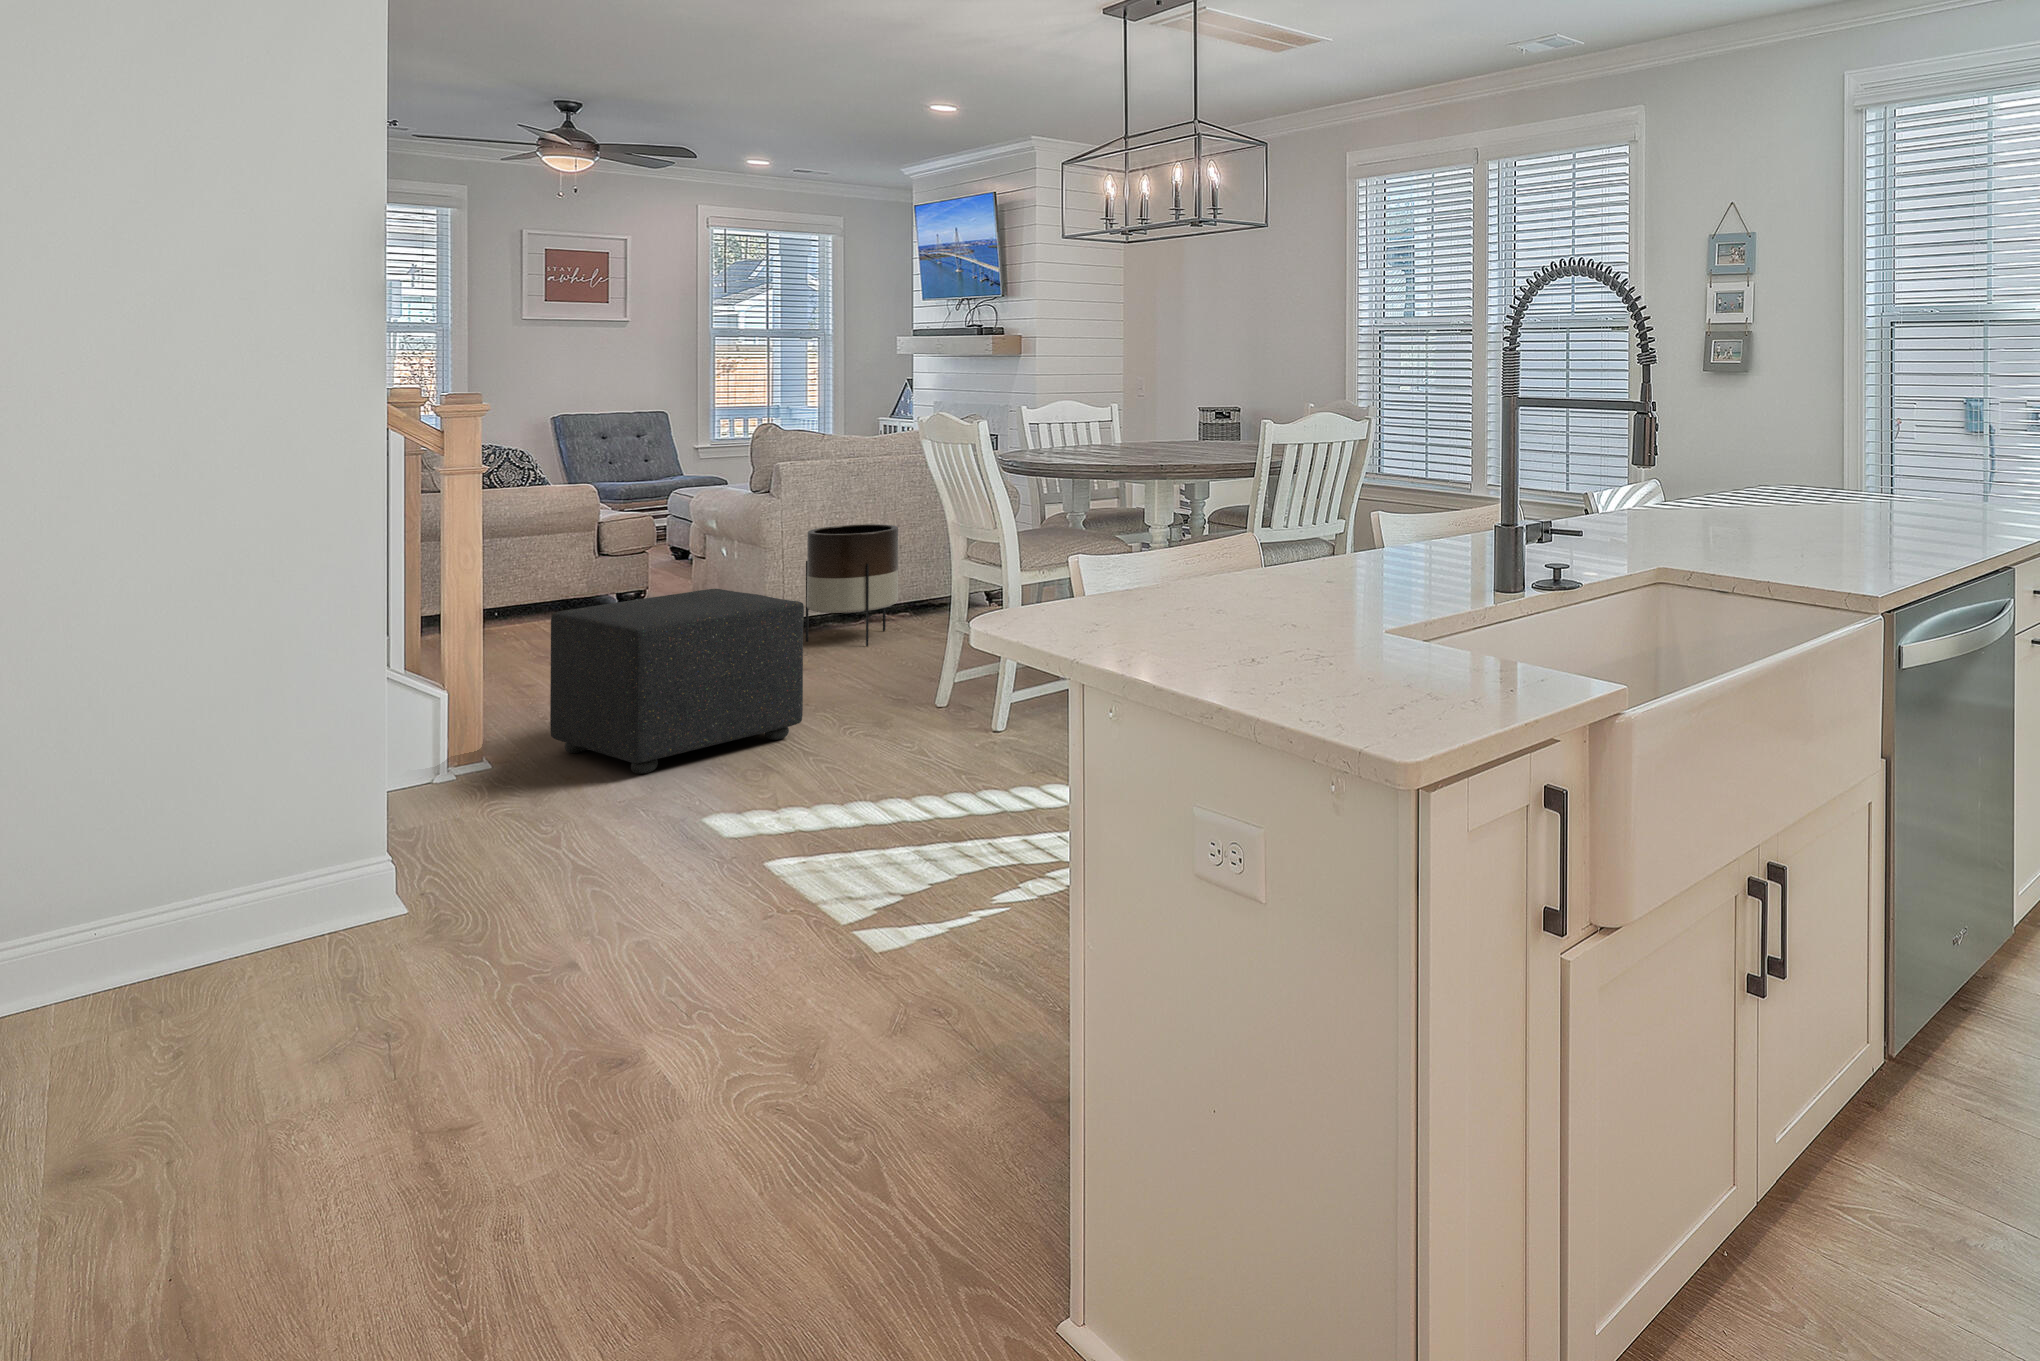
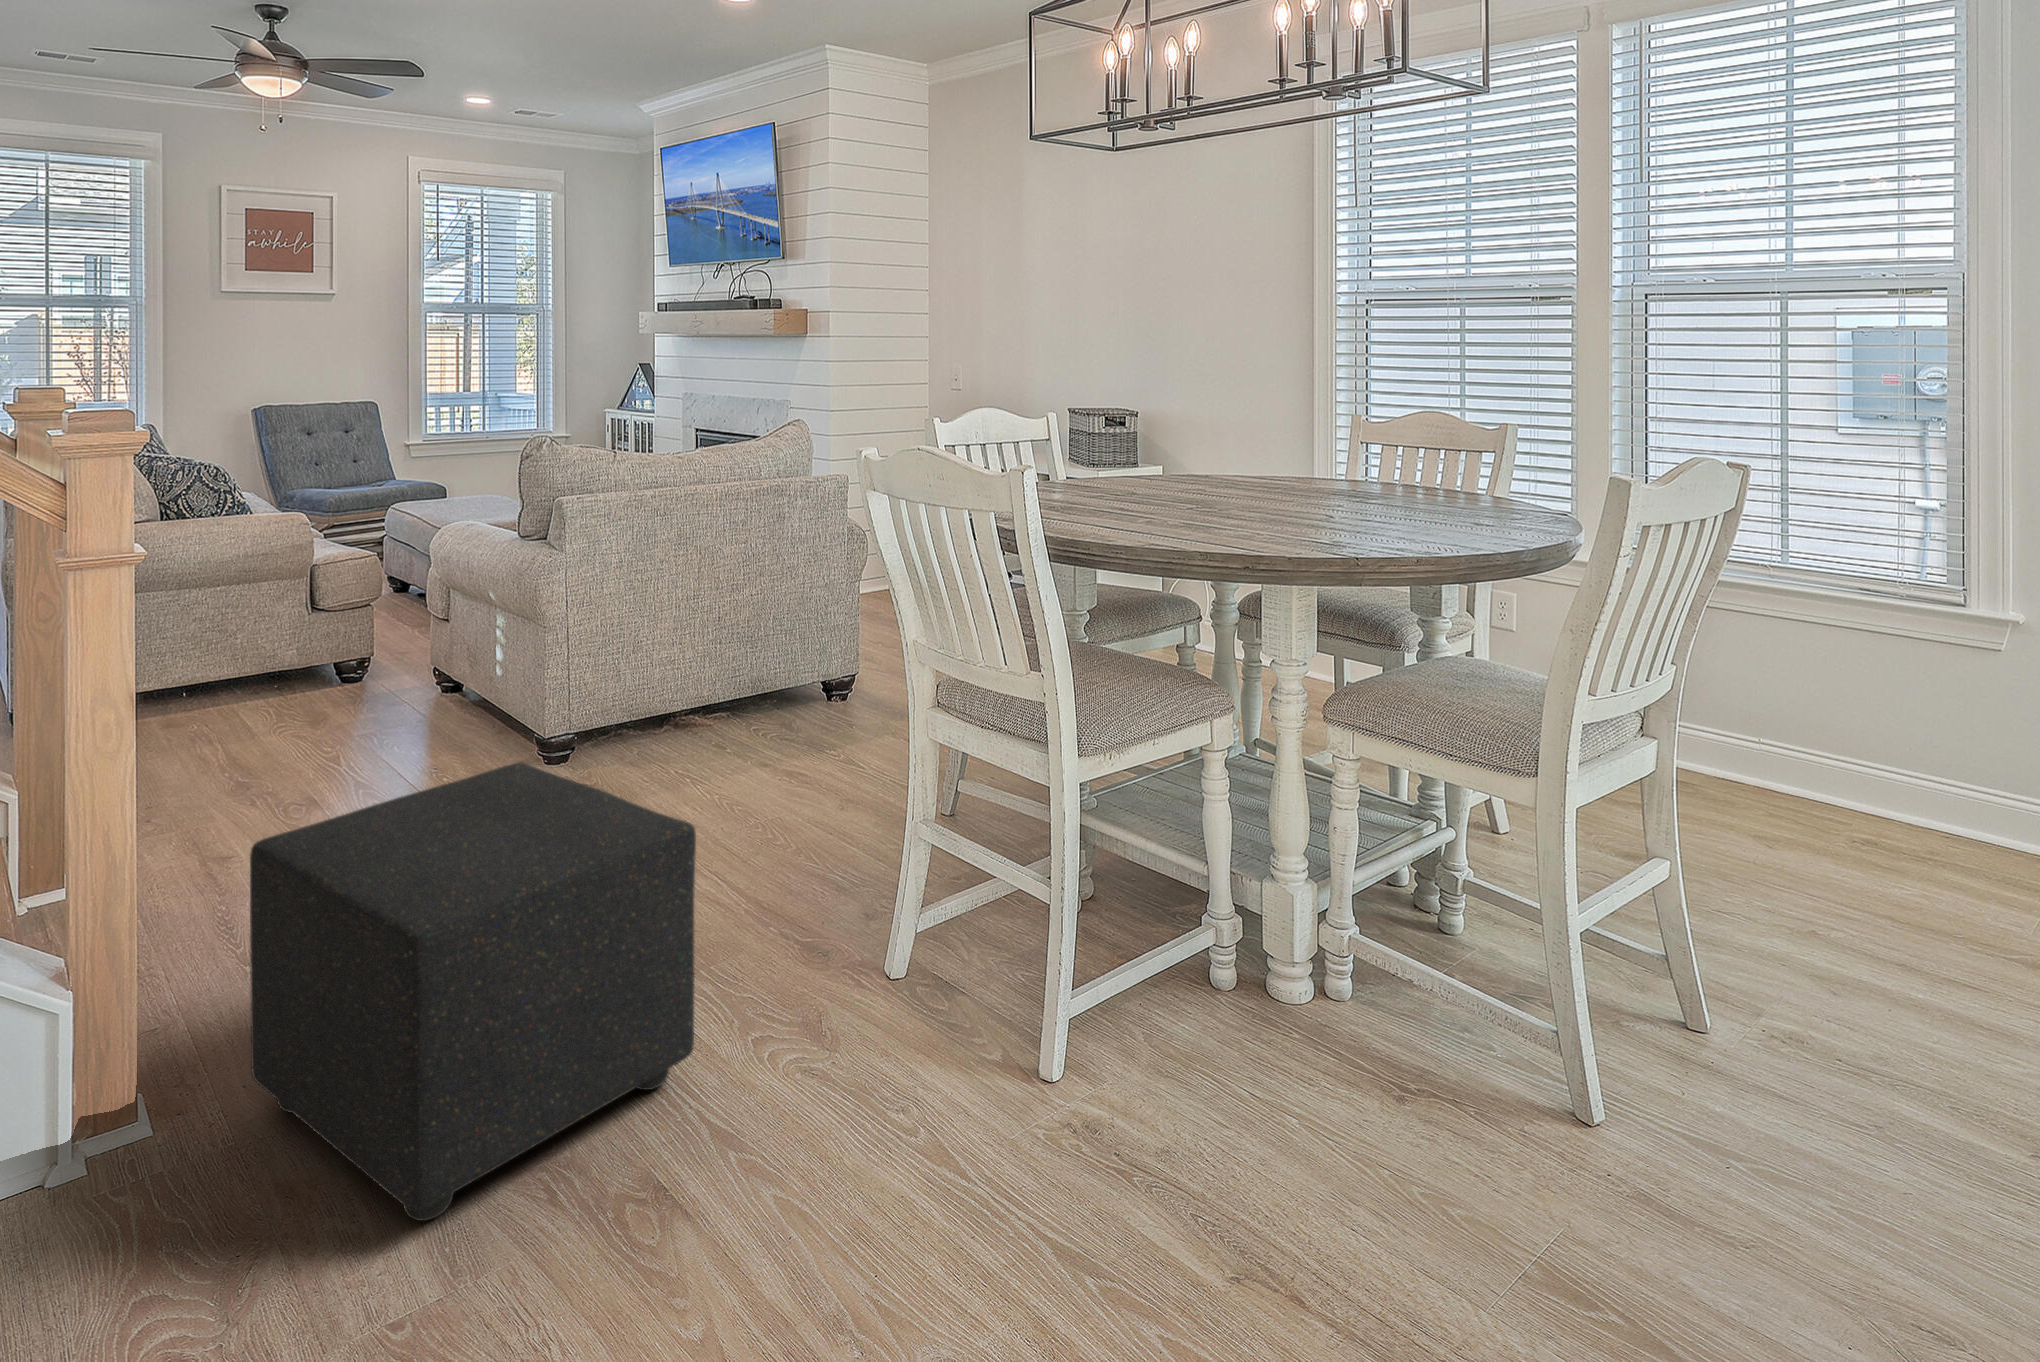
planter: present [806,524,898,646] -> none [603,592,732,789]

